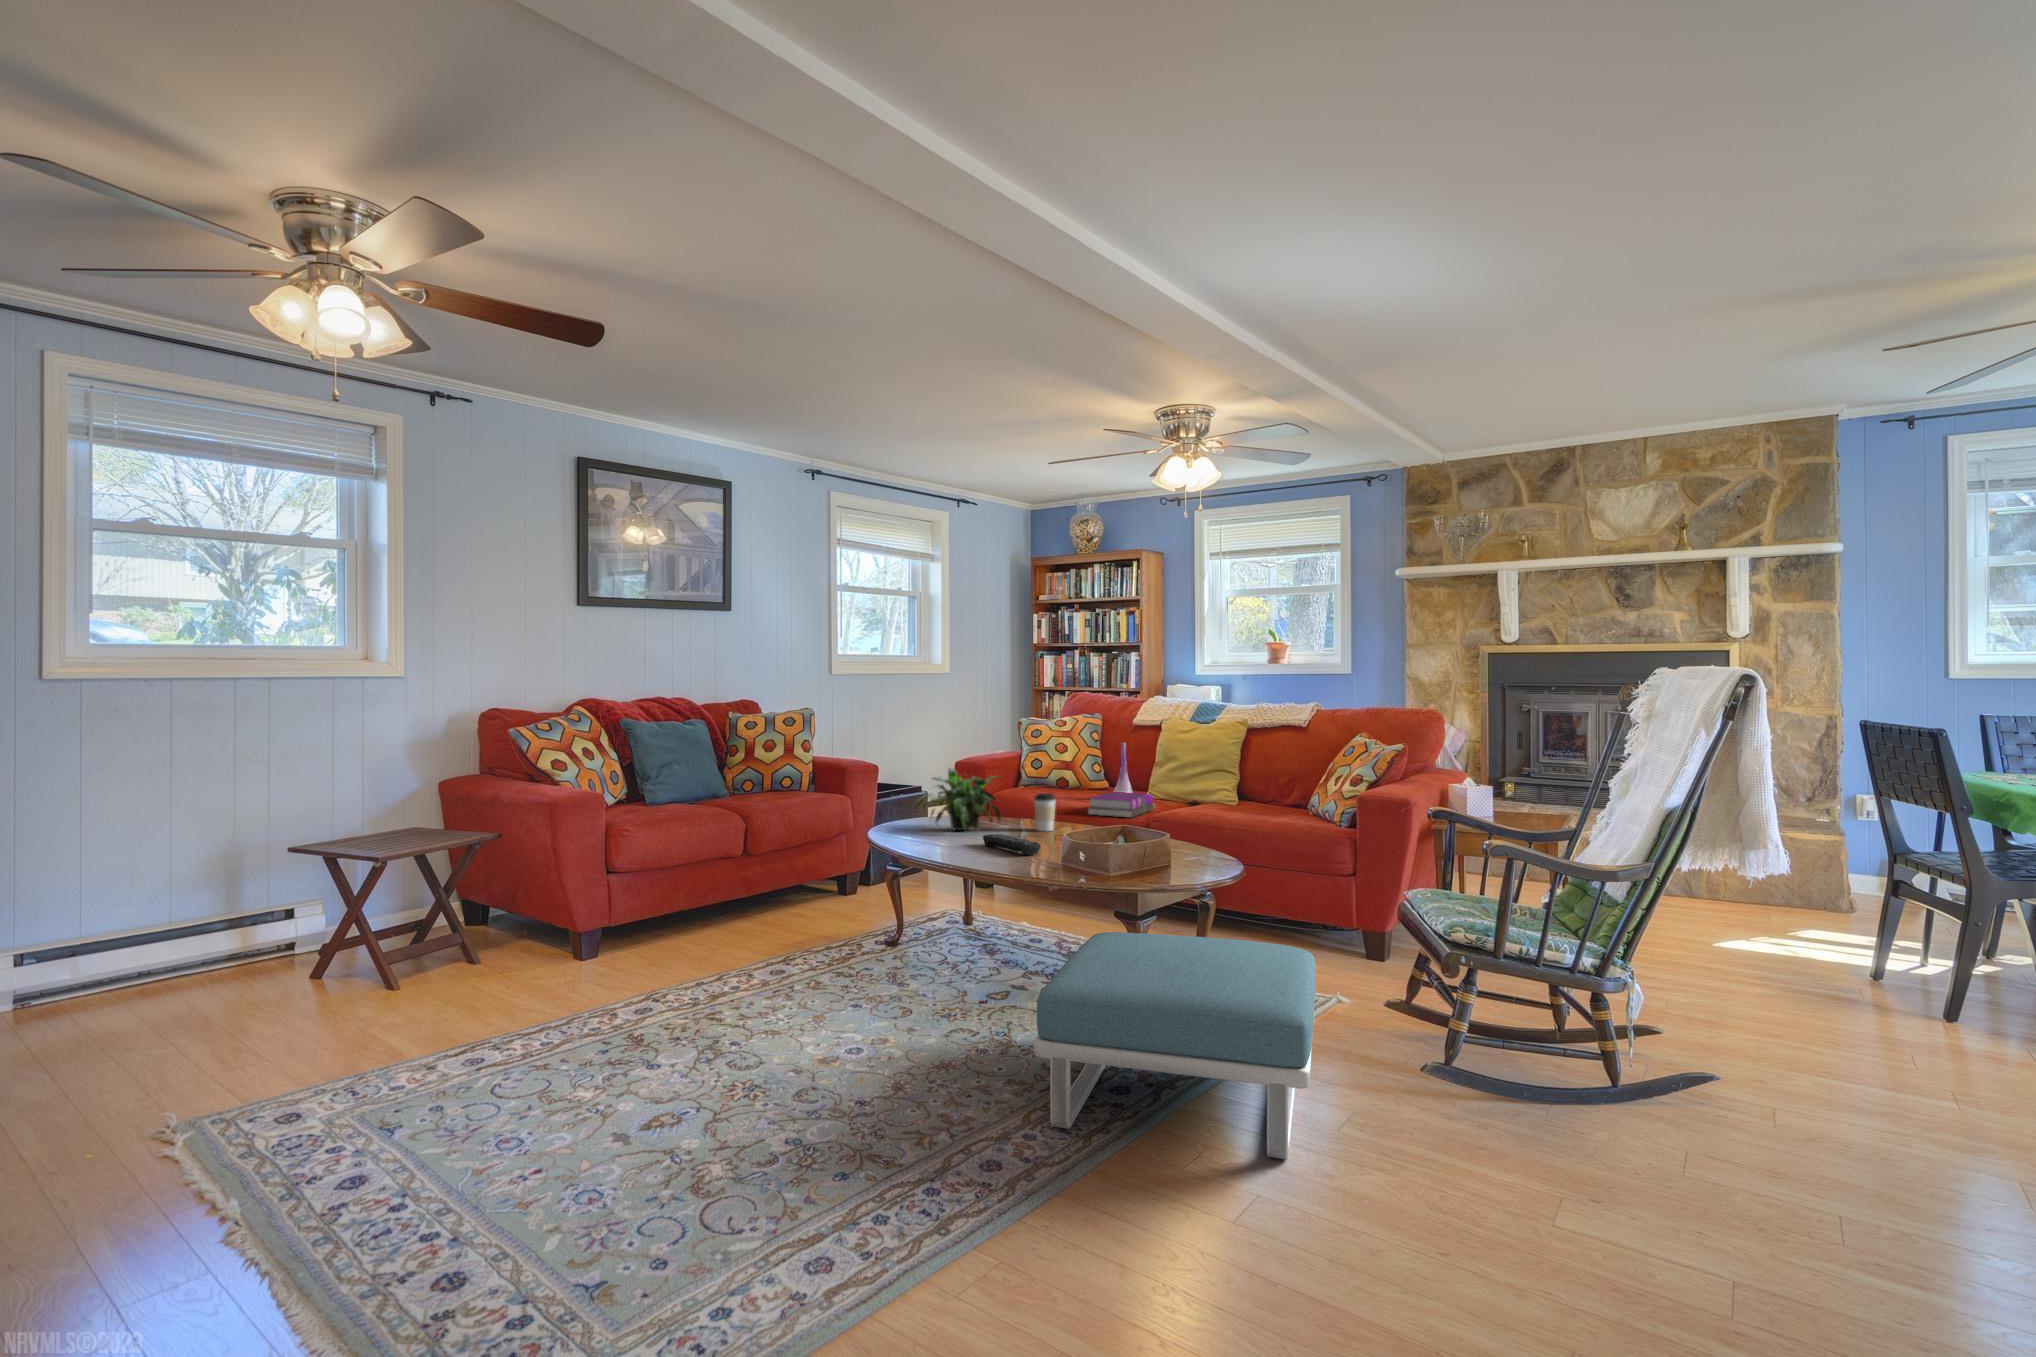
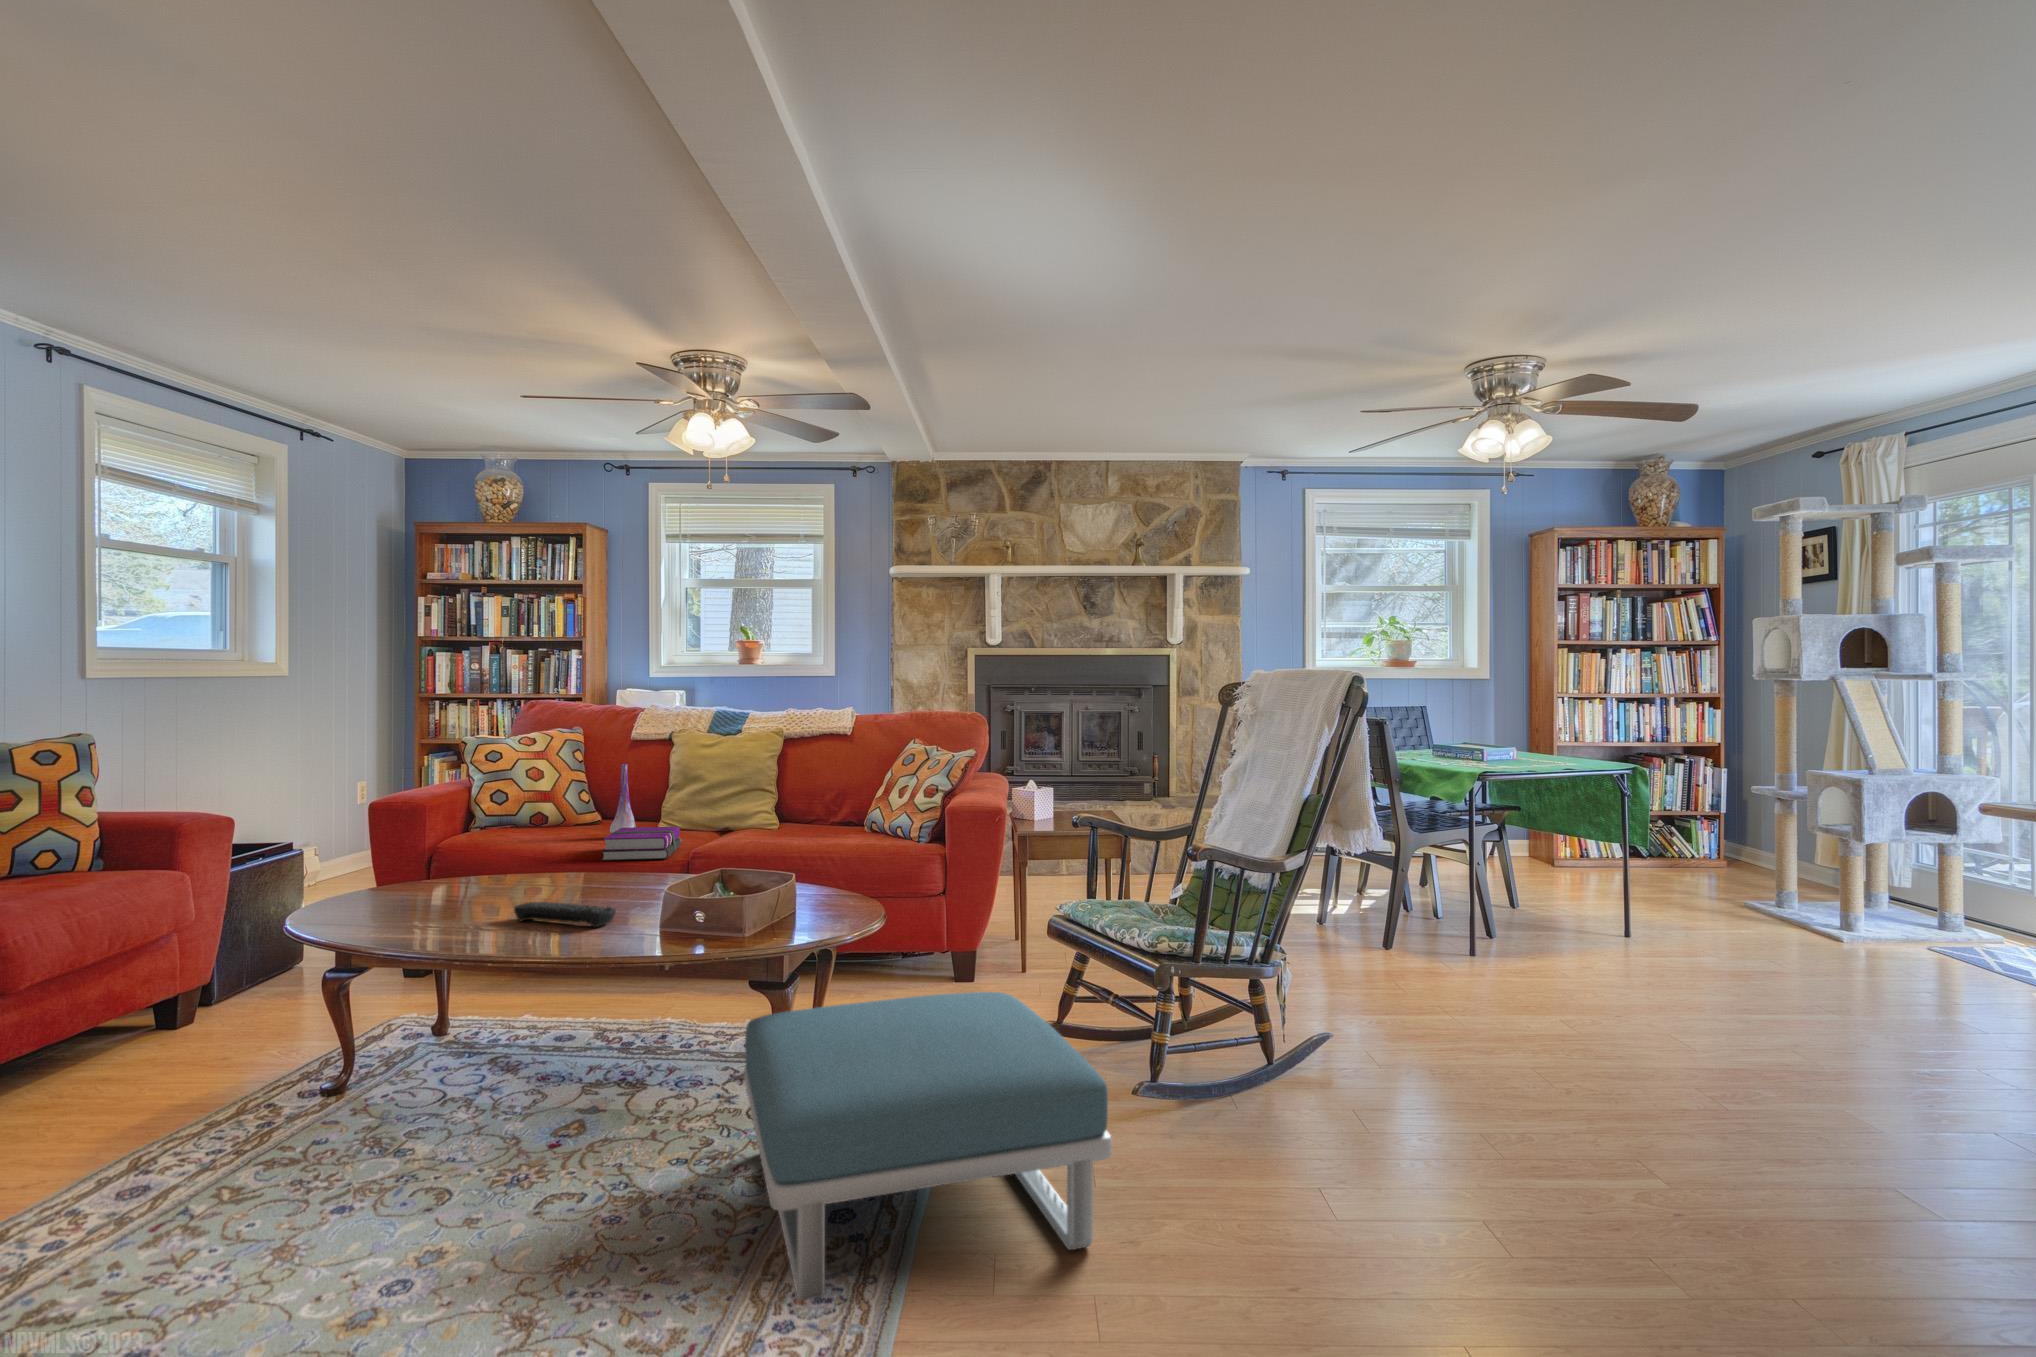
potted plant: present [916,768,1001,830] -> none [373,814,514,904]
coffee cup: present [1034,793,1055,831] -> none [557,836,590,890]

